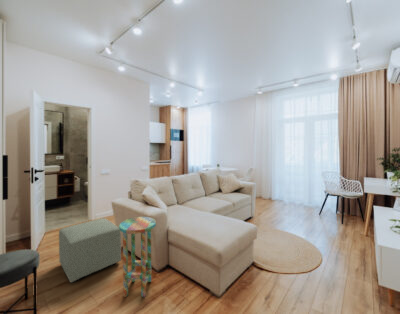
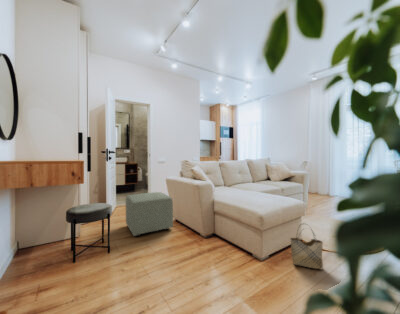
side table: present [119,217,156,297] -> none [171,184,202,253]
woven basket: none [243,253,271,297] -> present [291,233,323,269]

